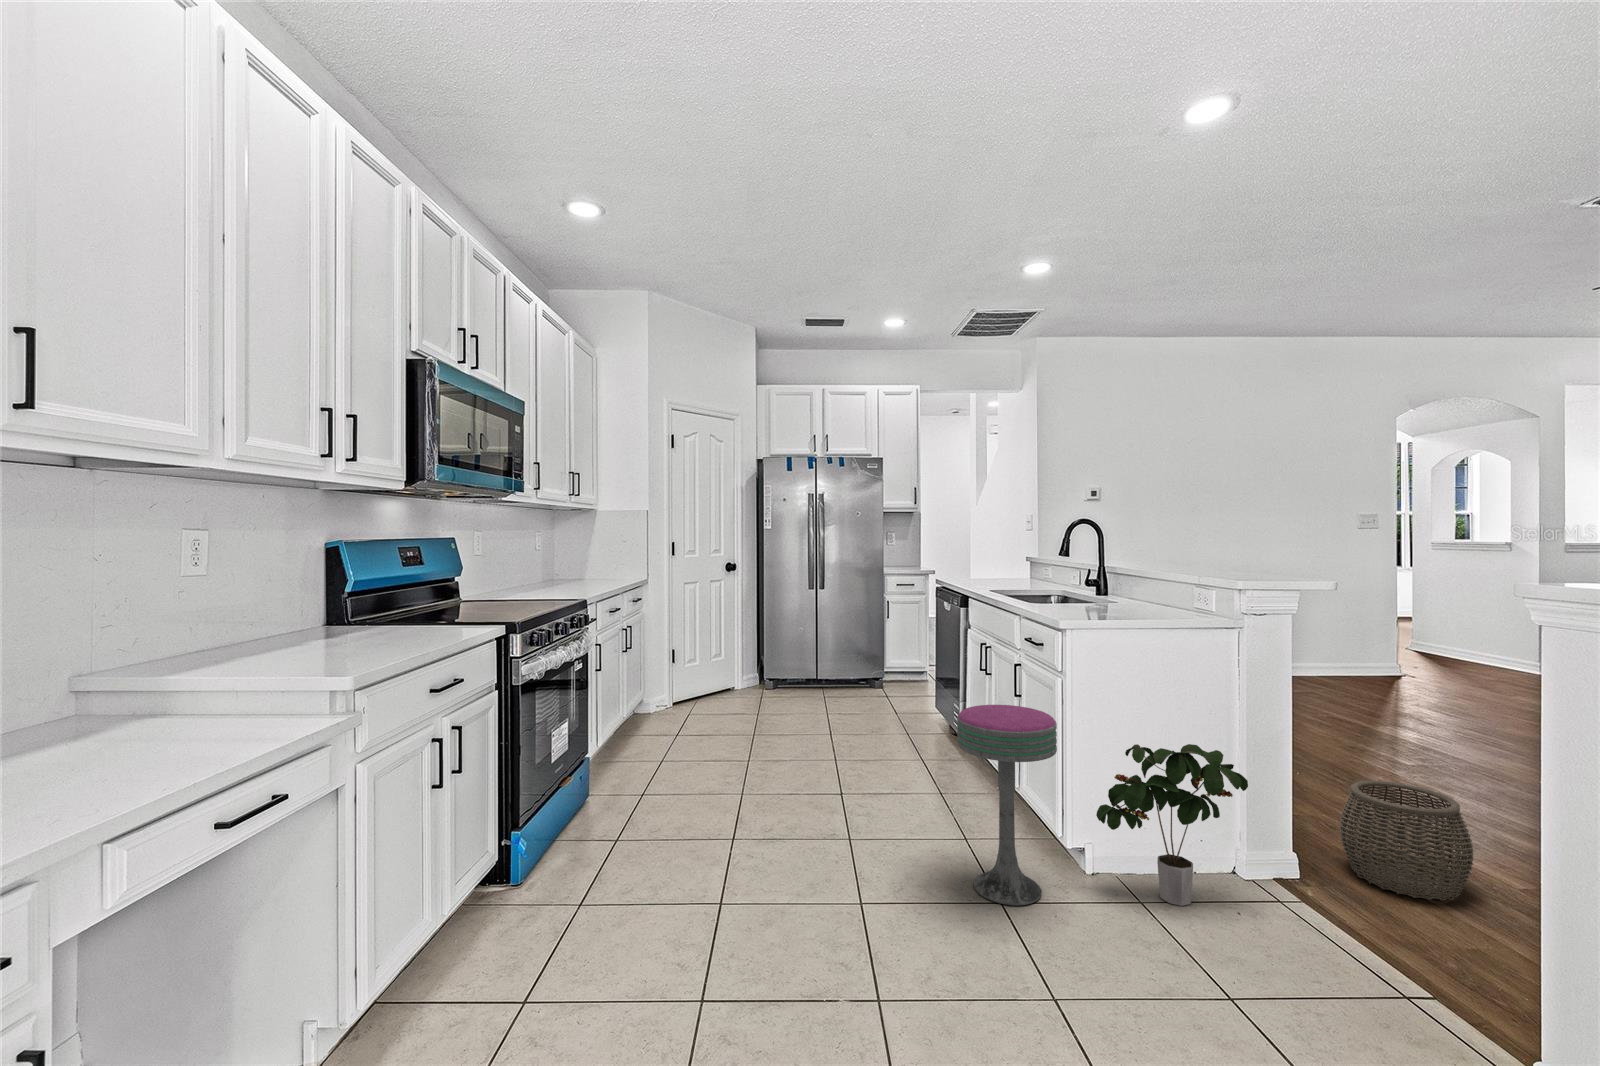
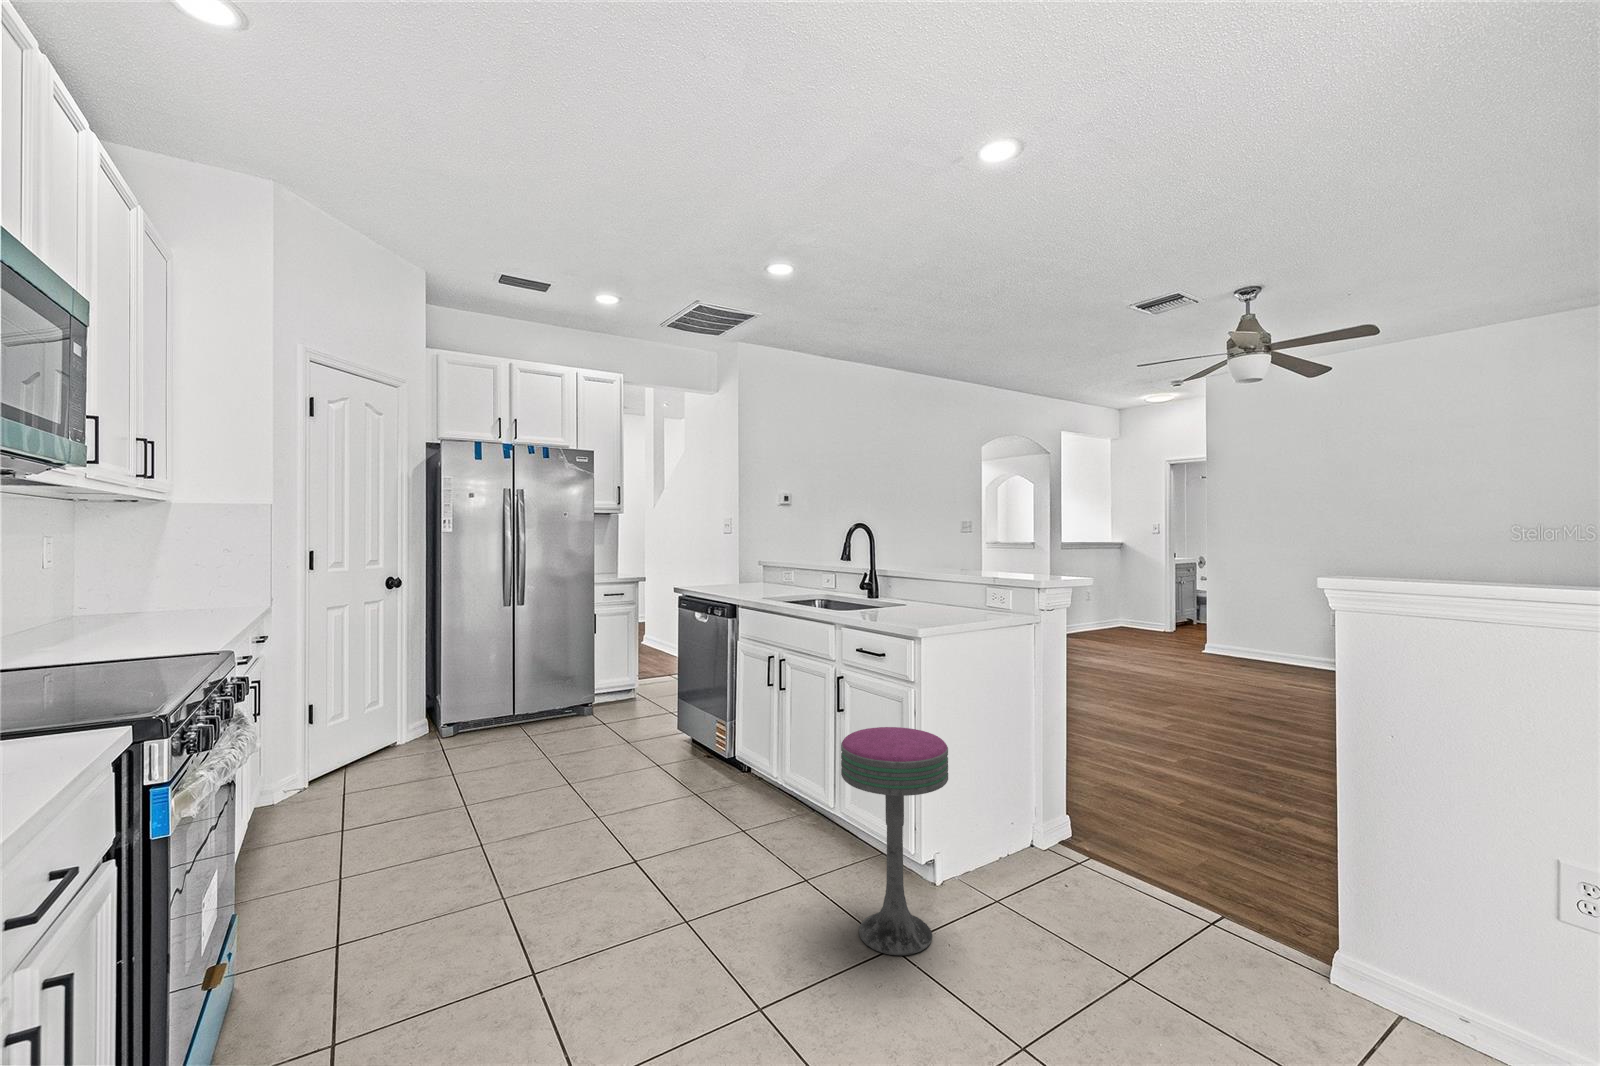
potted plant: present [1096,744,1248,906] -> none [967,740,1077,900]
woven basket: present [1339,781,1474,901] -> none [1096,743,1190,838]

